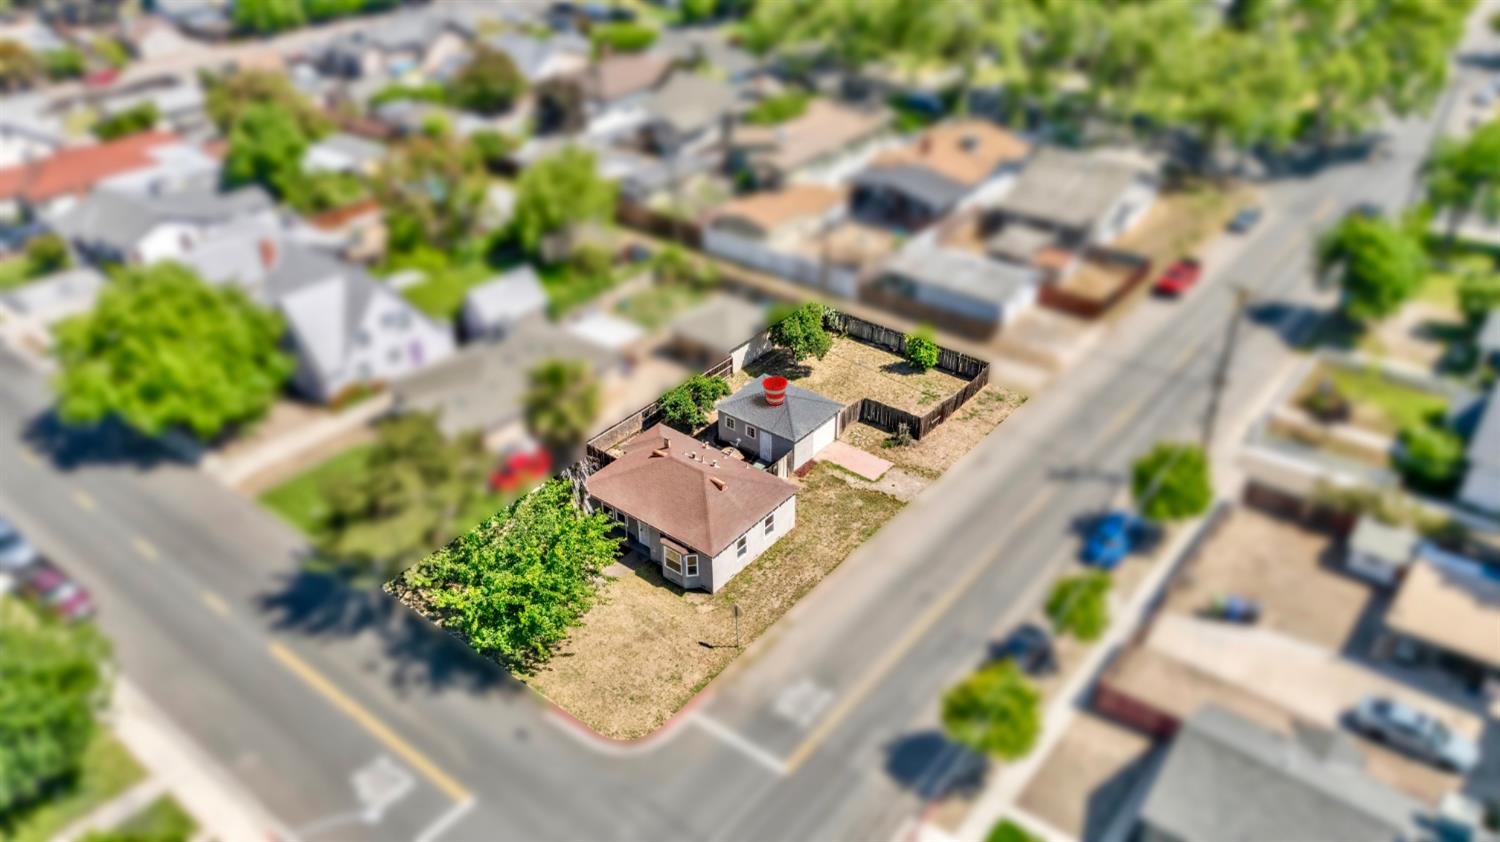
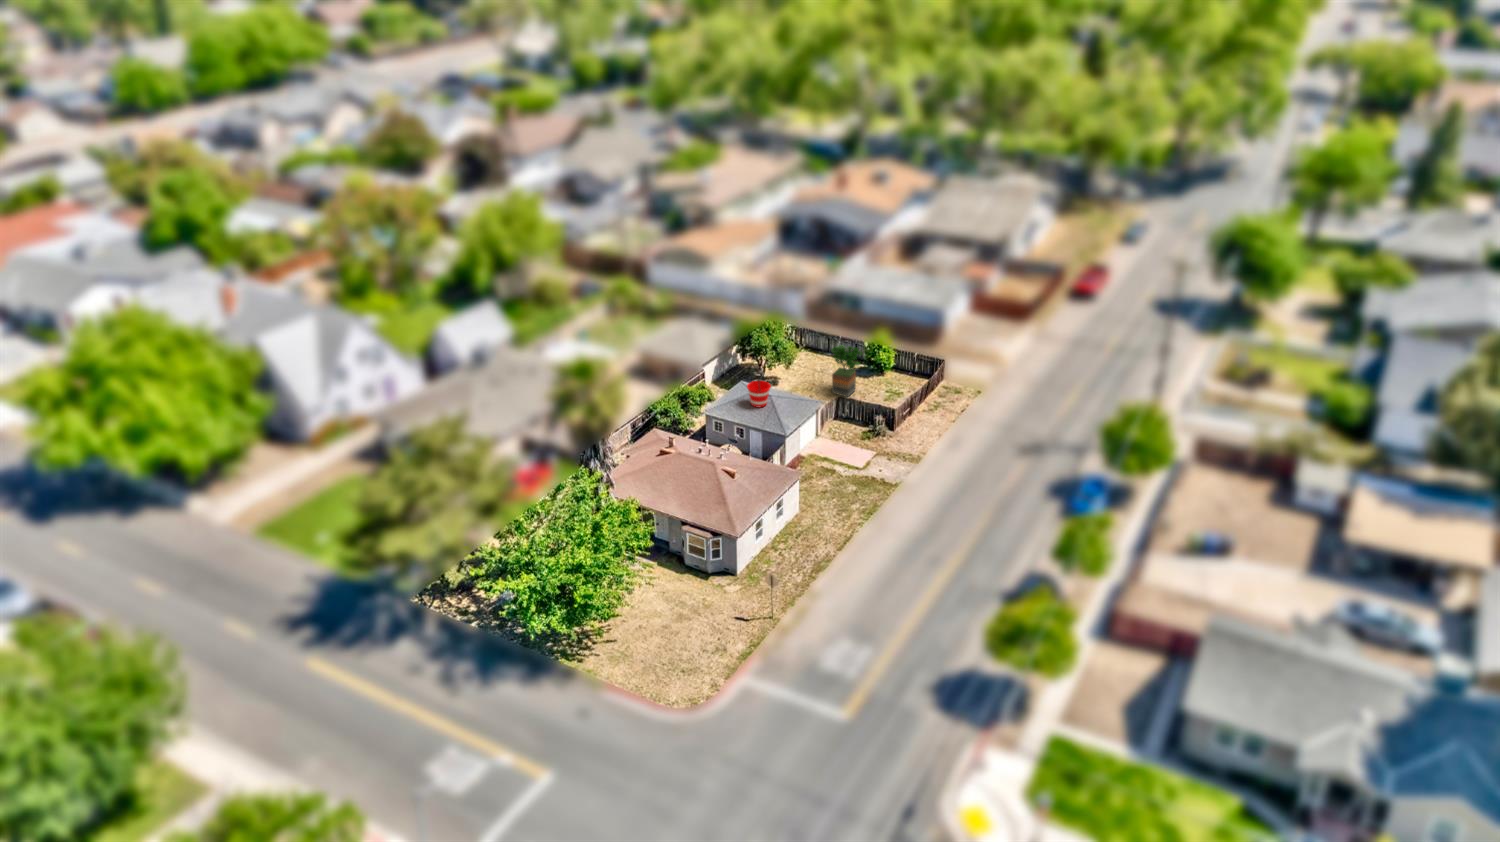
potted tree: none [859,340,895,398] -> present [832,346,862,397]

